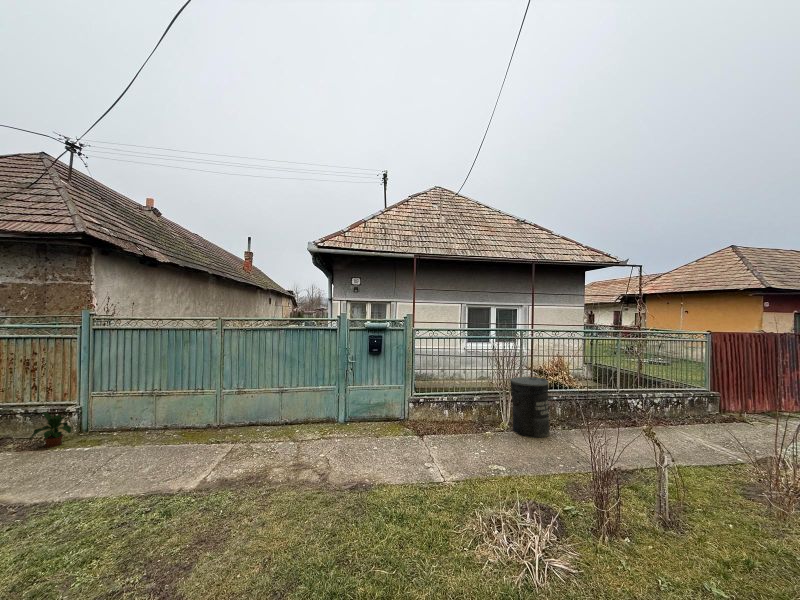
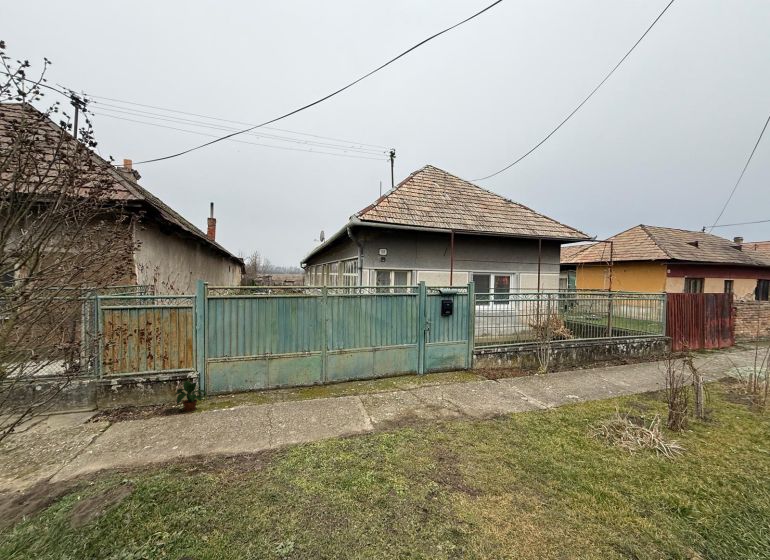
trash can: present [510,377,549,438] -> none [547,328,578,372]

